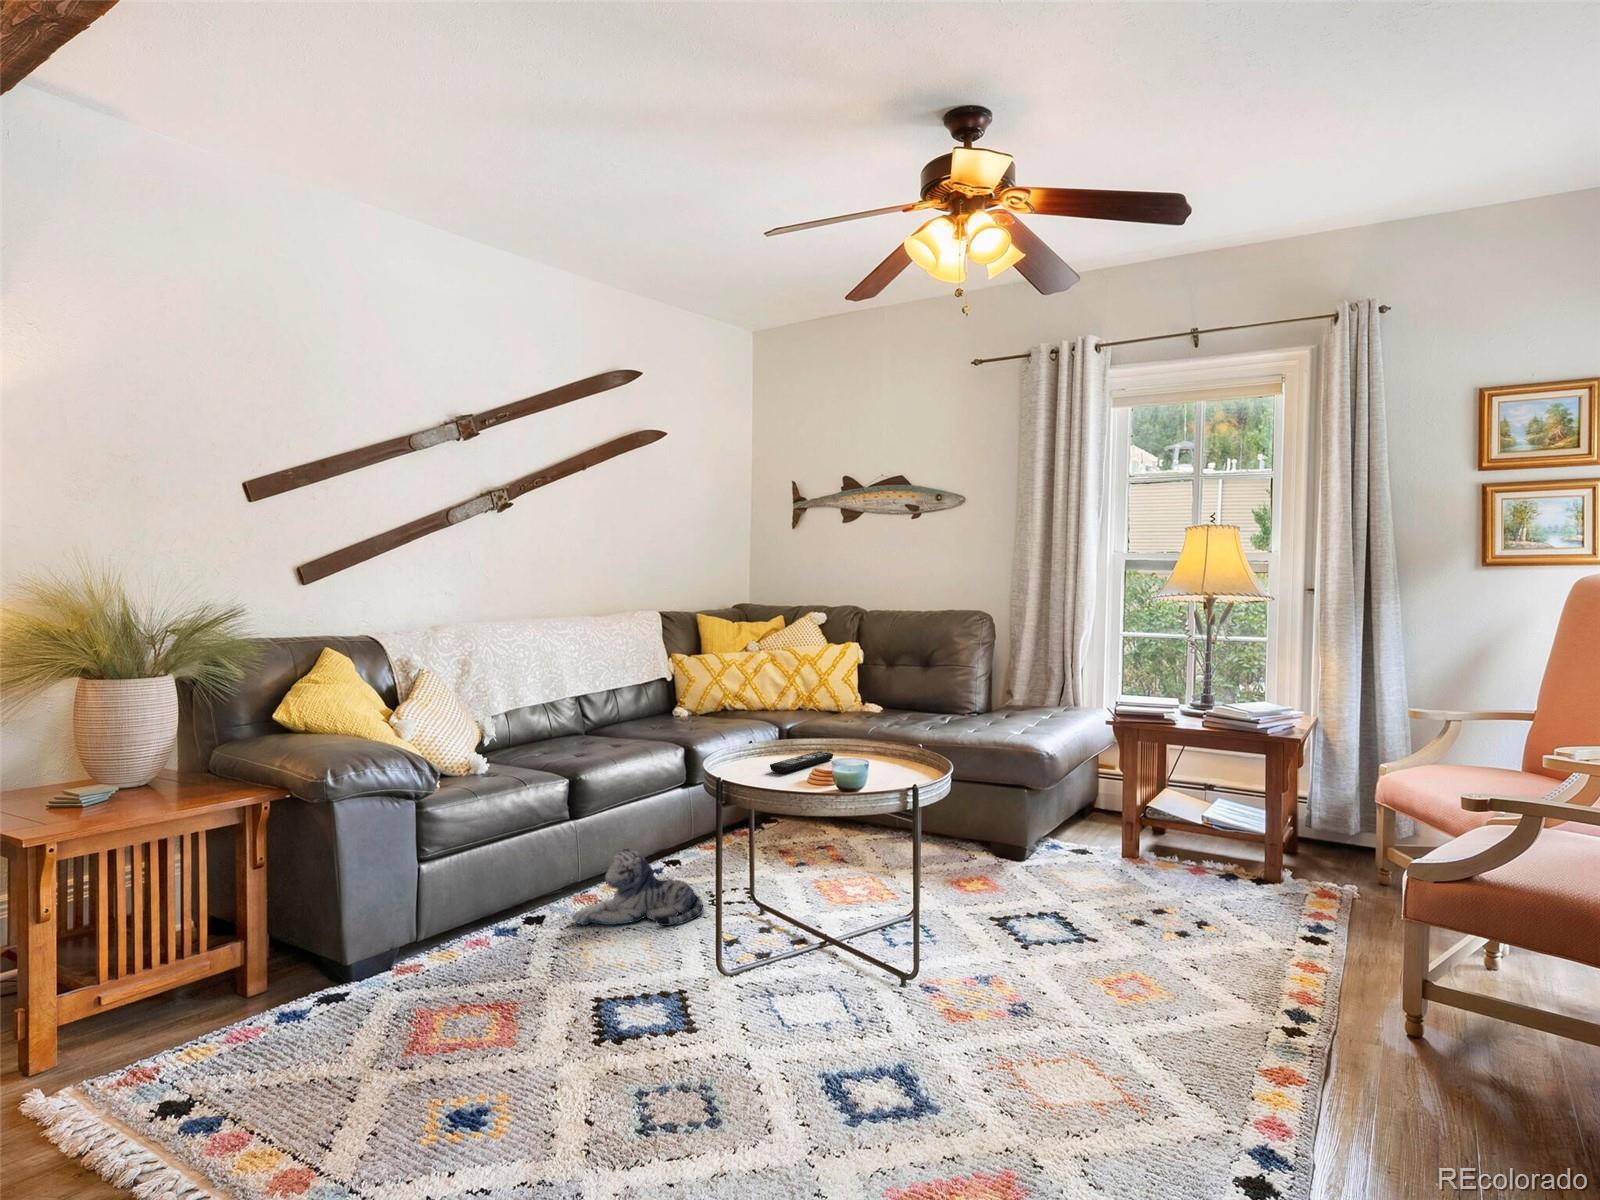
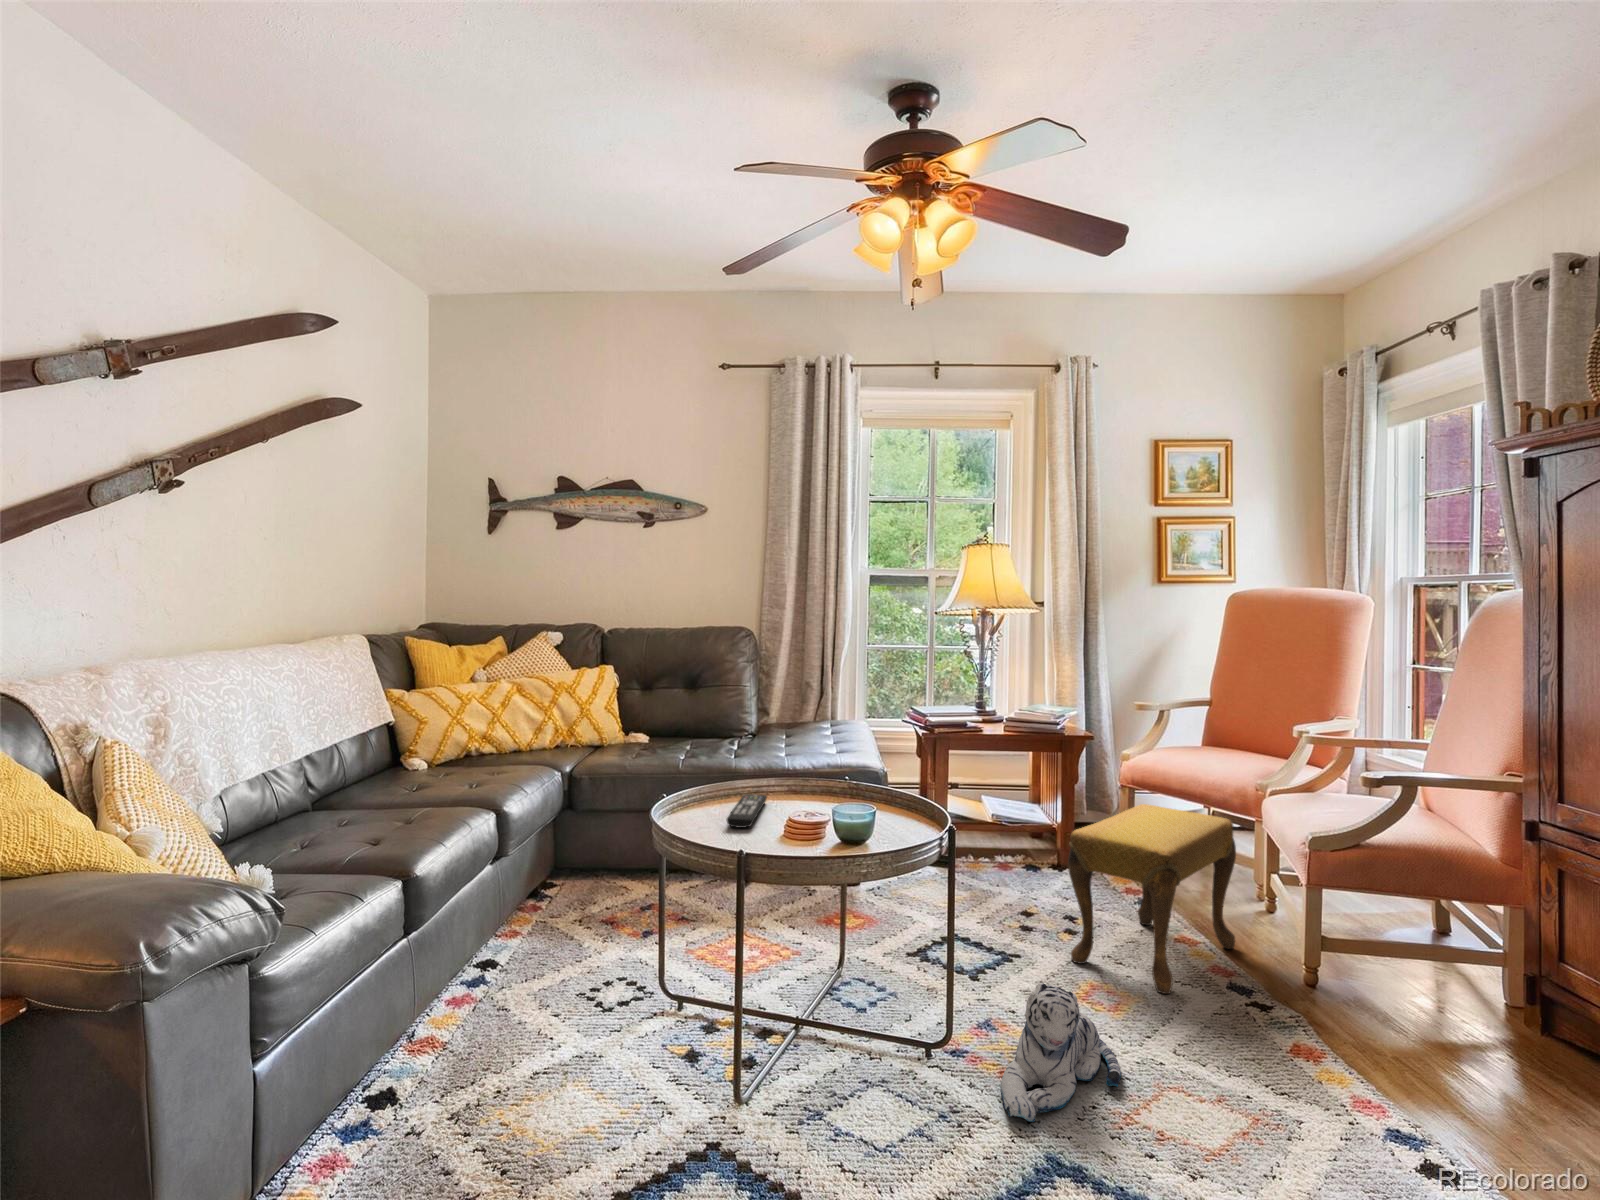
footstool: none [1129,815,1343,997] -> present [1068,804,1236,994]
plush toy: present [572,848,703,926] -> present [1001,983,1121,1122]

